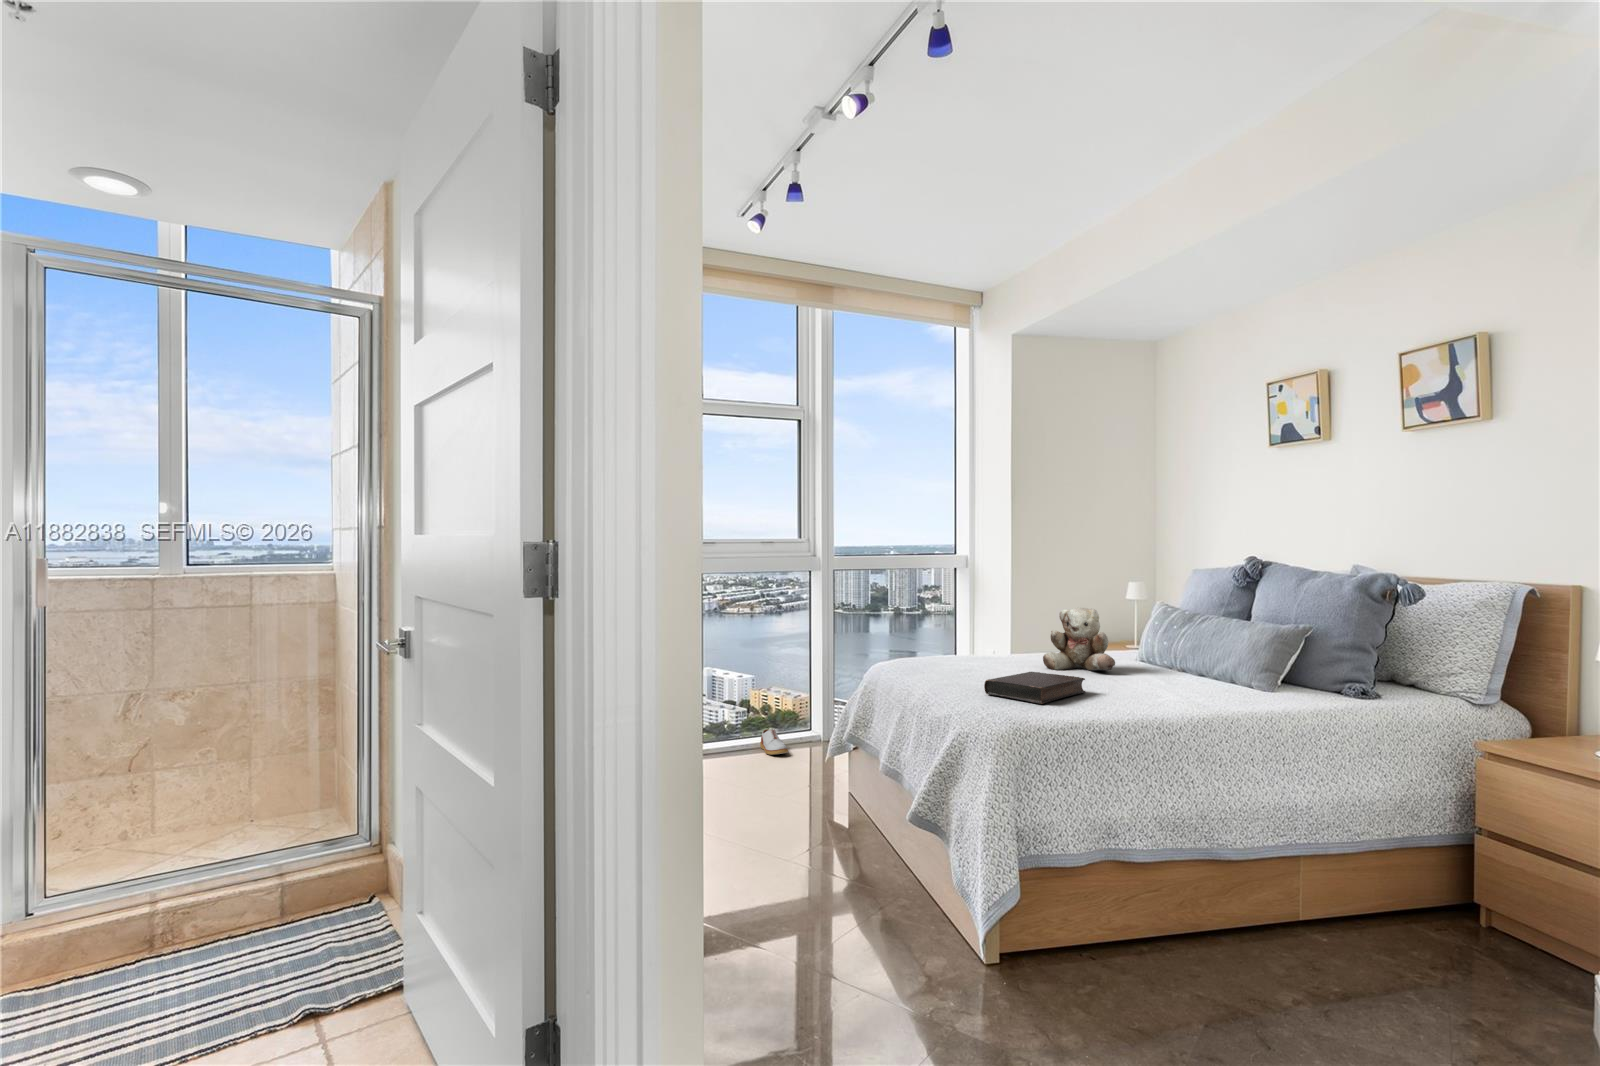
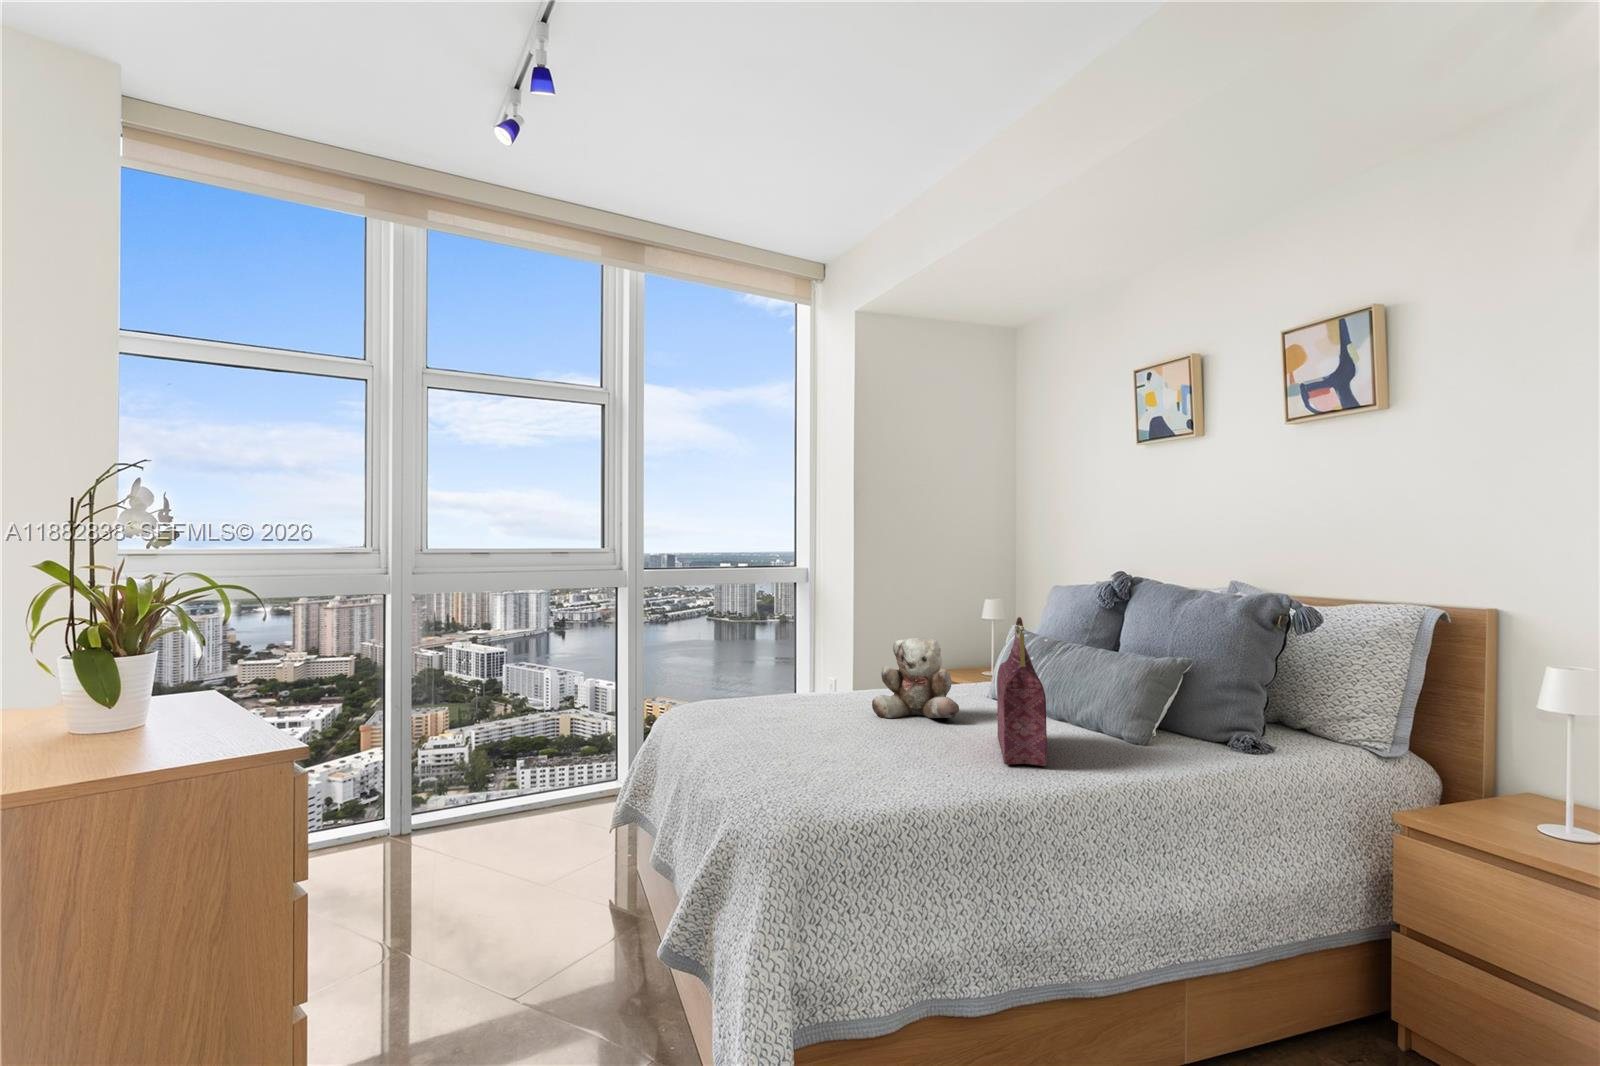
handbag: none [1148,590,1190,700] -> present [997,617,1047,766]
book: present [984,672,1085,704] -> none [779,727,915,780]
shoe: present [760,729,788,755] -> none [543,789,575,823]

